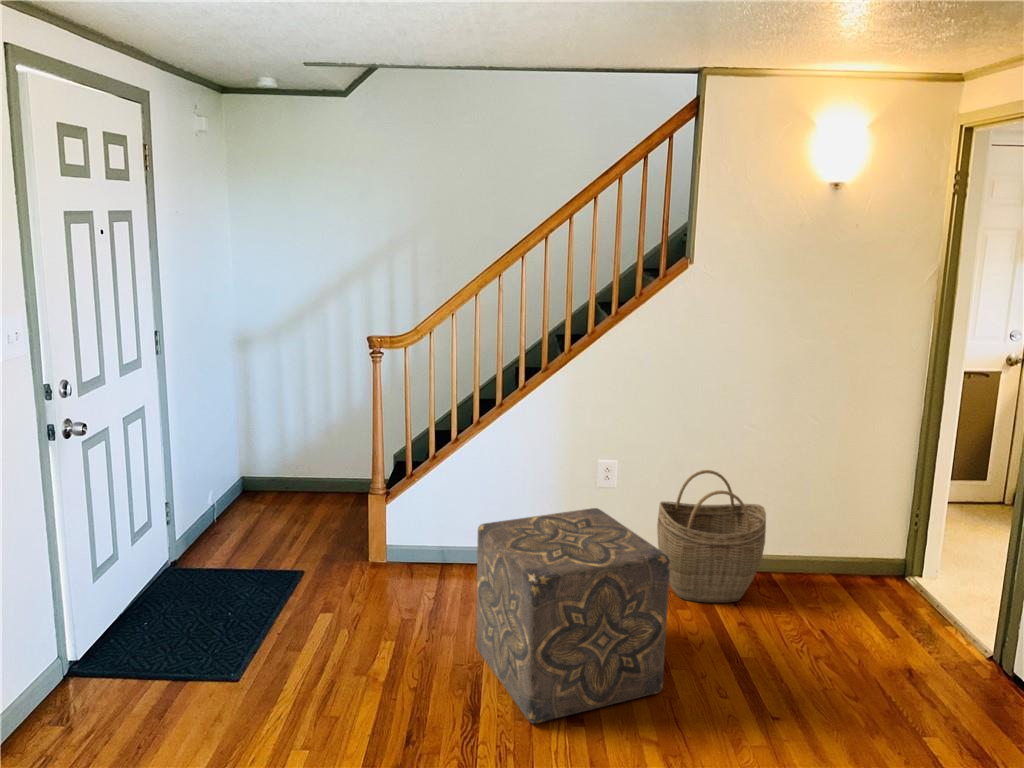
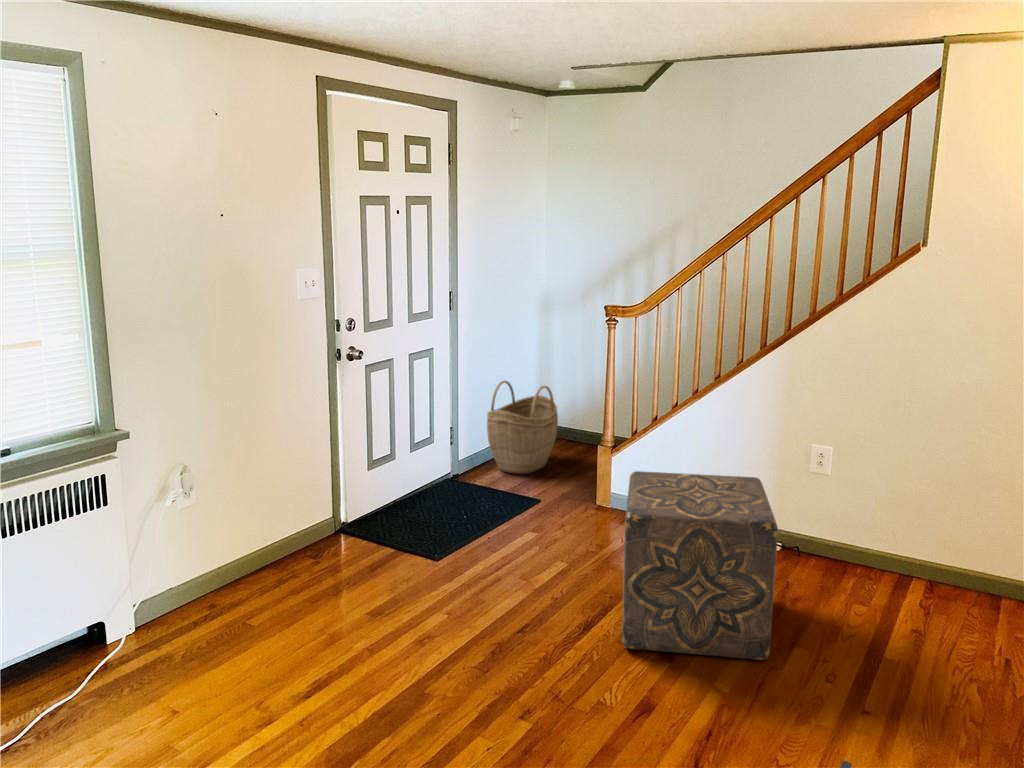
woven basket: present [657,470,766,603] -> present [487,381,558,474]

